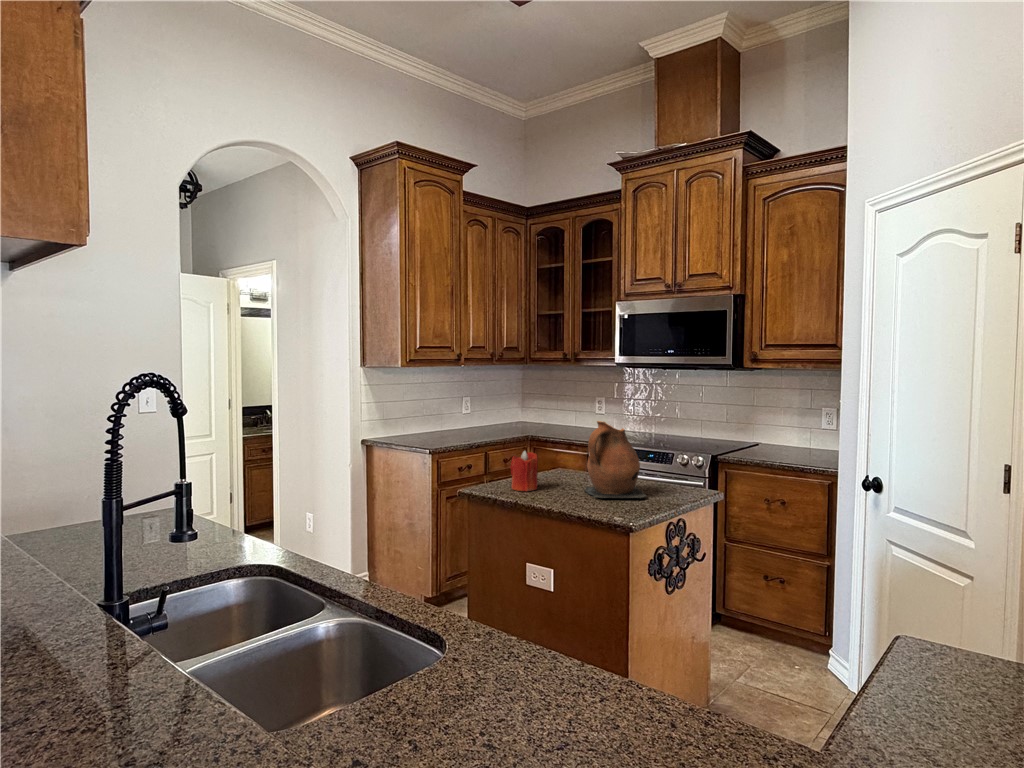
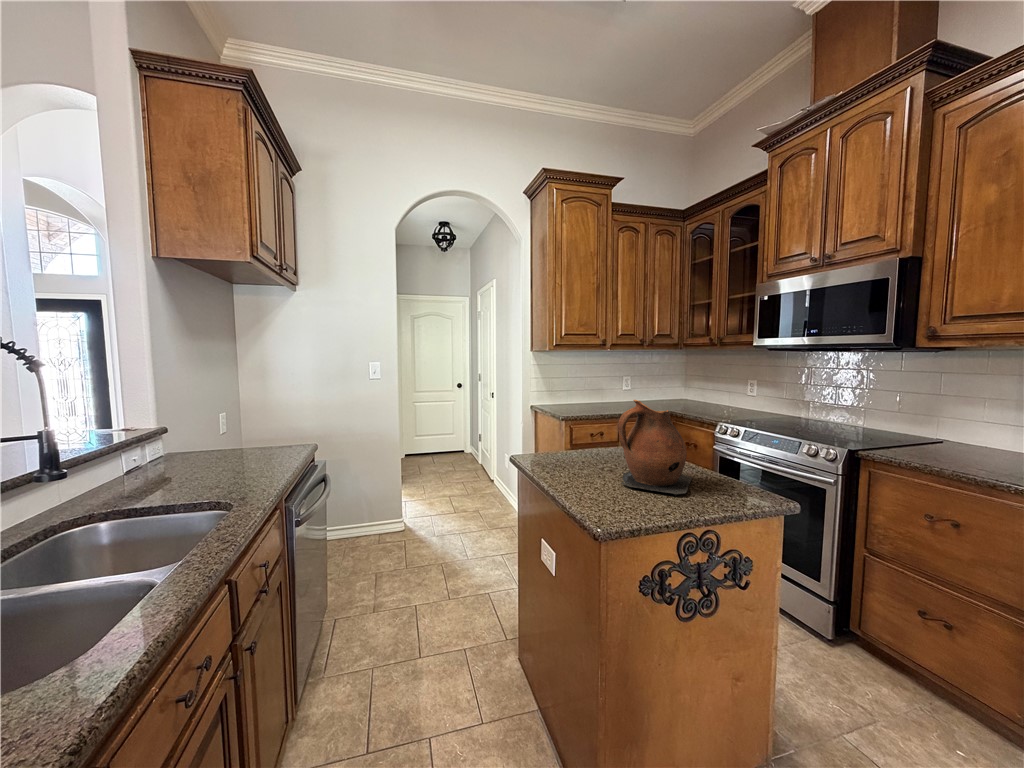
candle: present [510,451,538,491] -> none [555,425,583,466]

